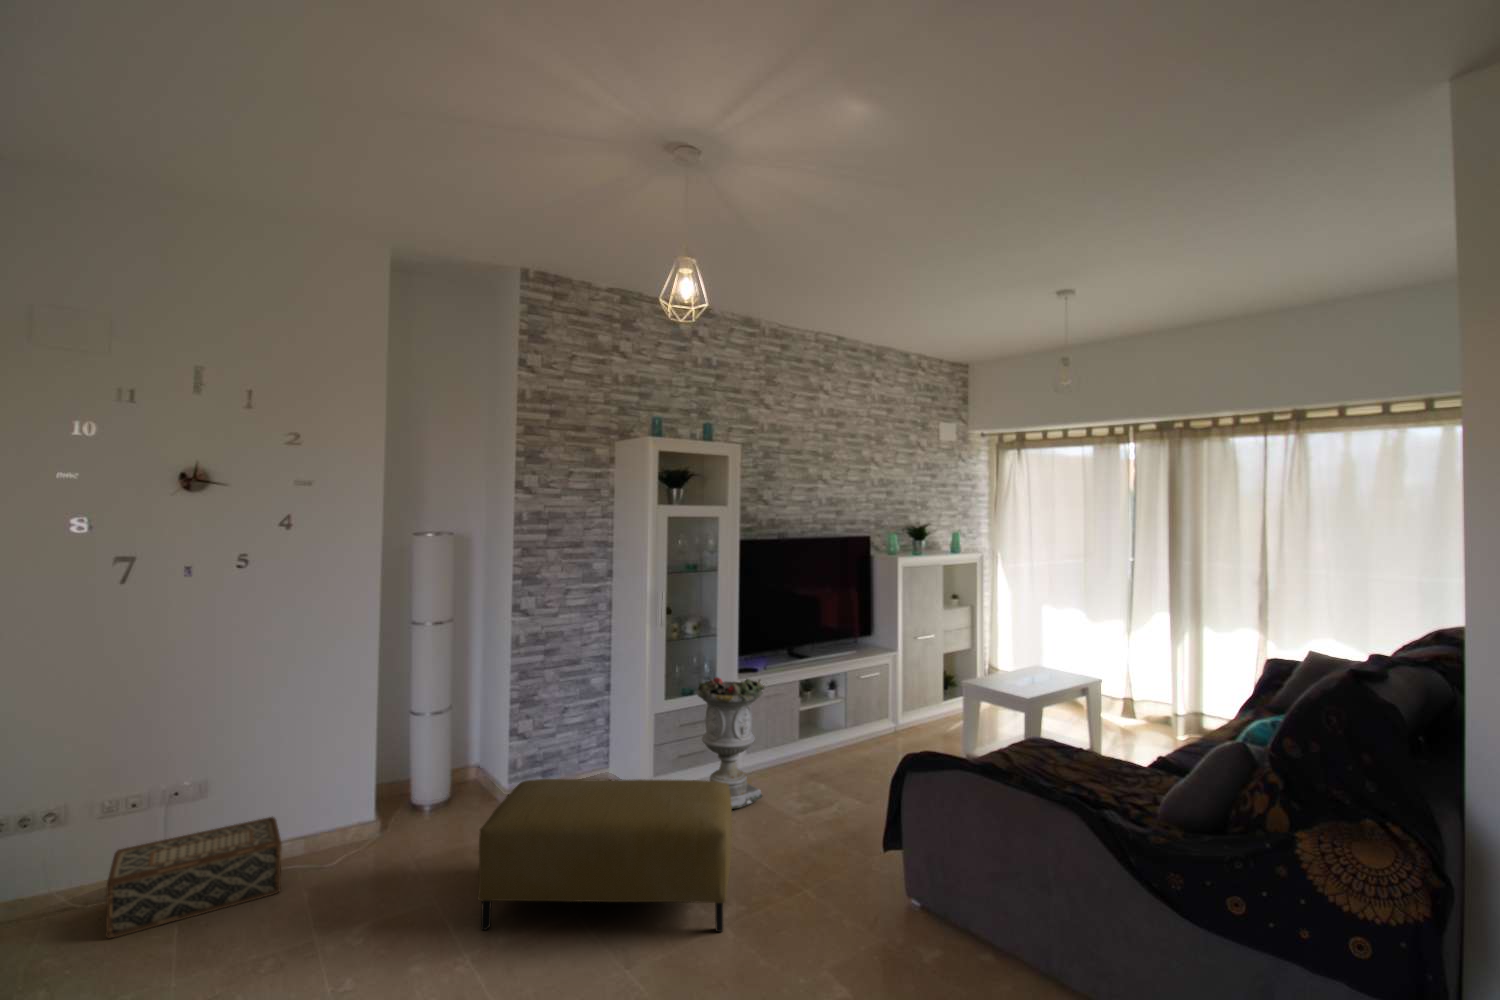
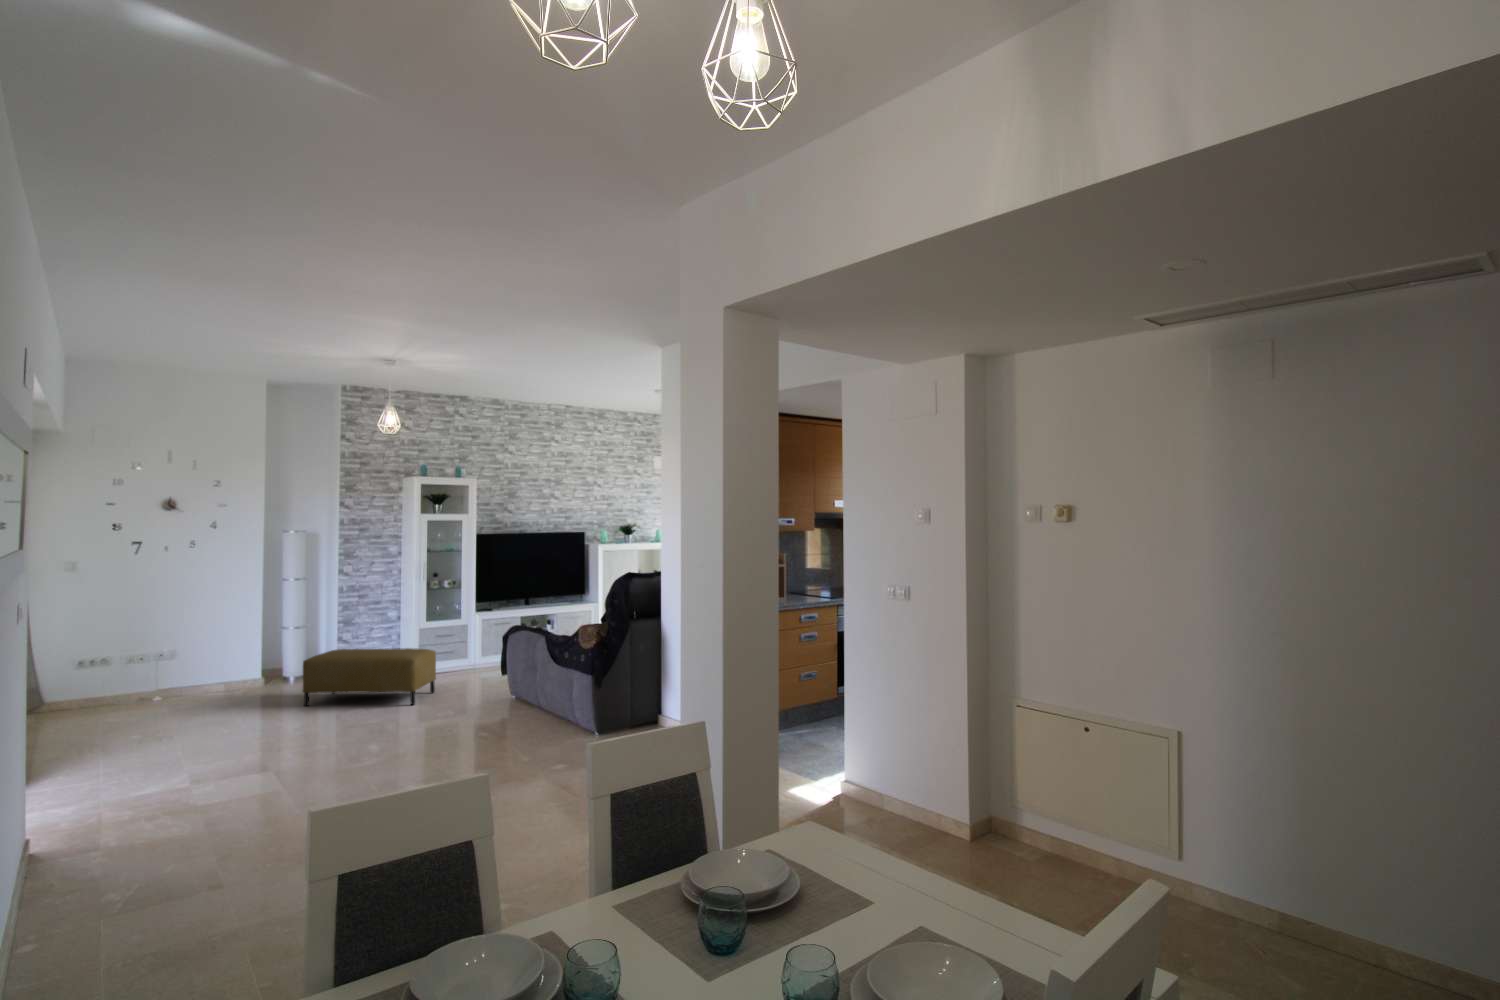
planter: present [697,677,764,809] -> none [442,608,483,678]
woven basket: present [106,817,282,939] -> none [132,671,212,710]

